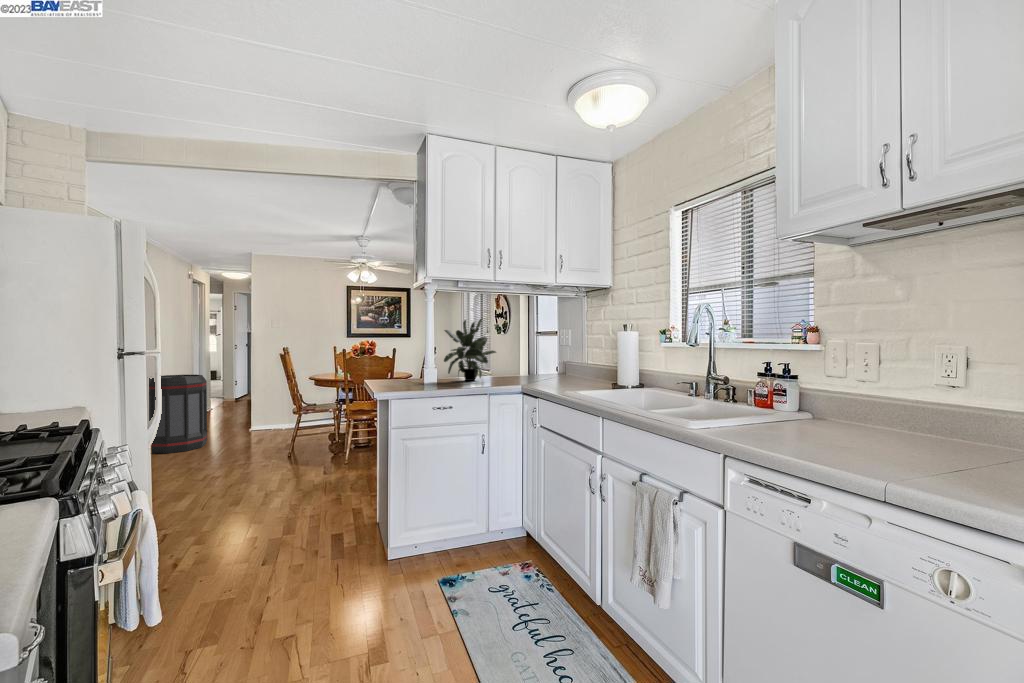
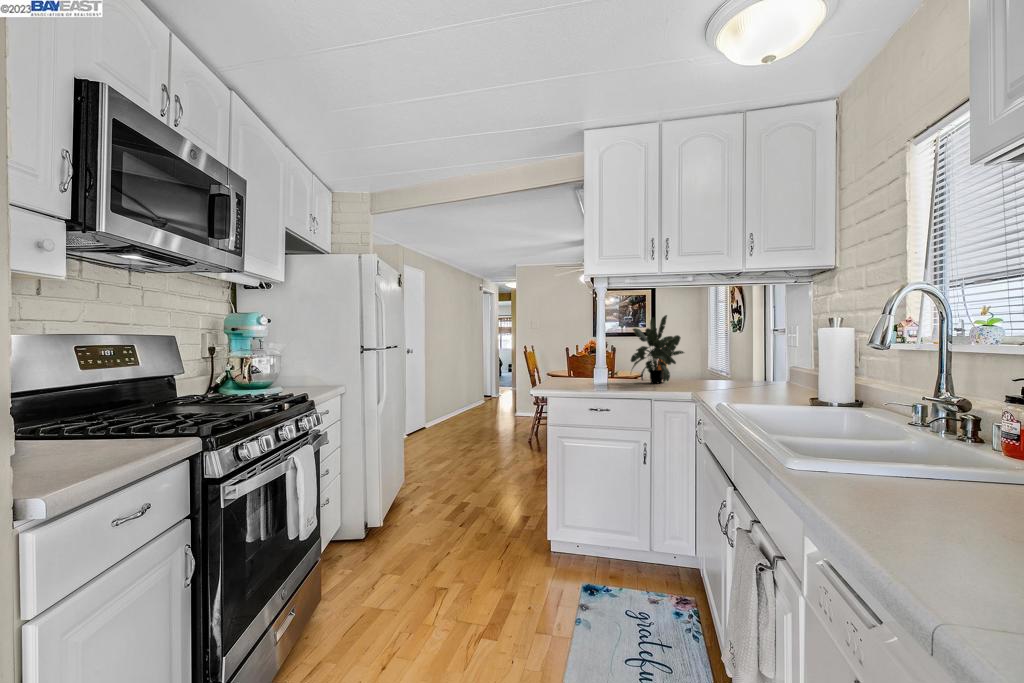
trash can: present [149,375,207,453] -> none [441,366,482,427]

